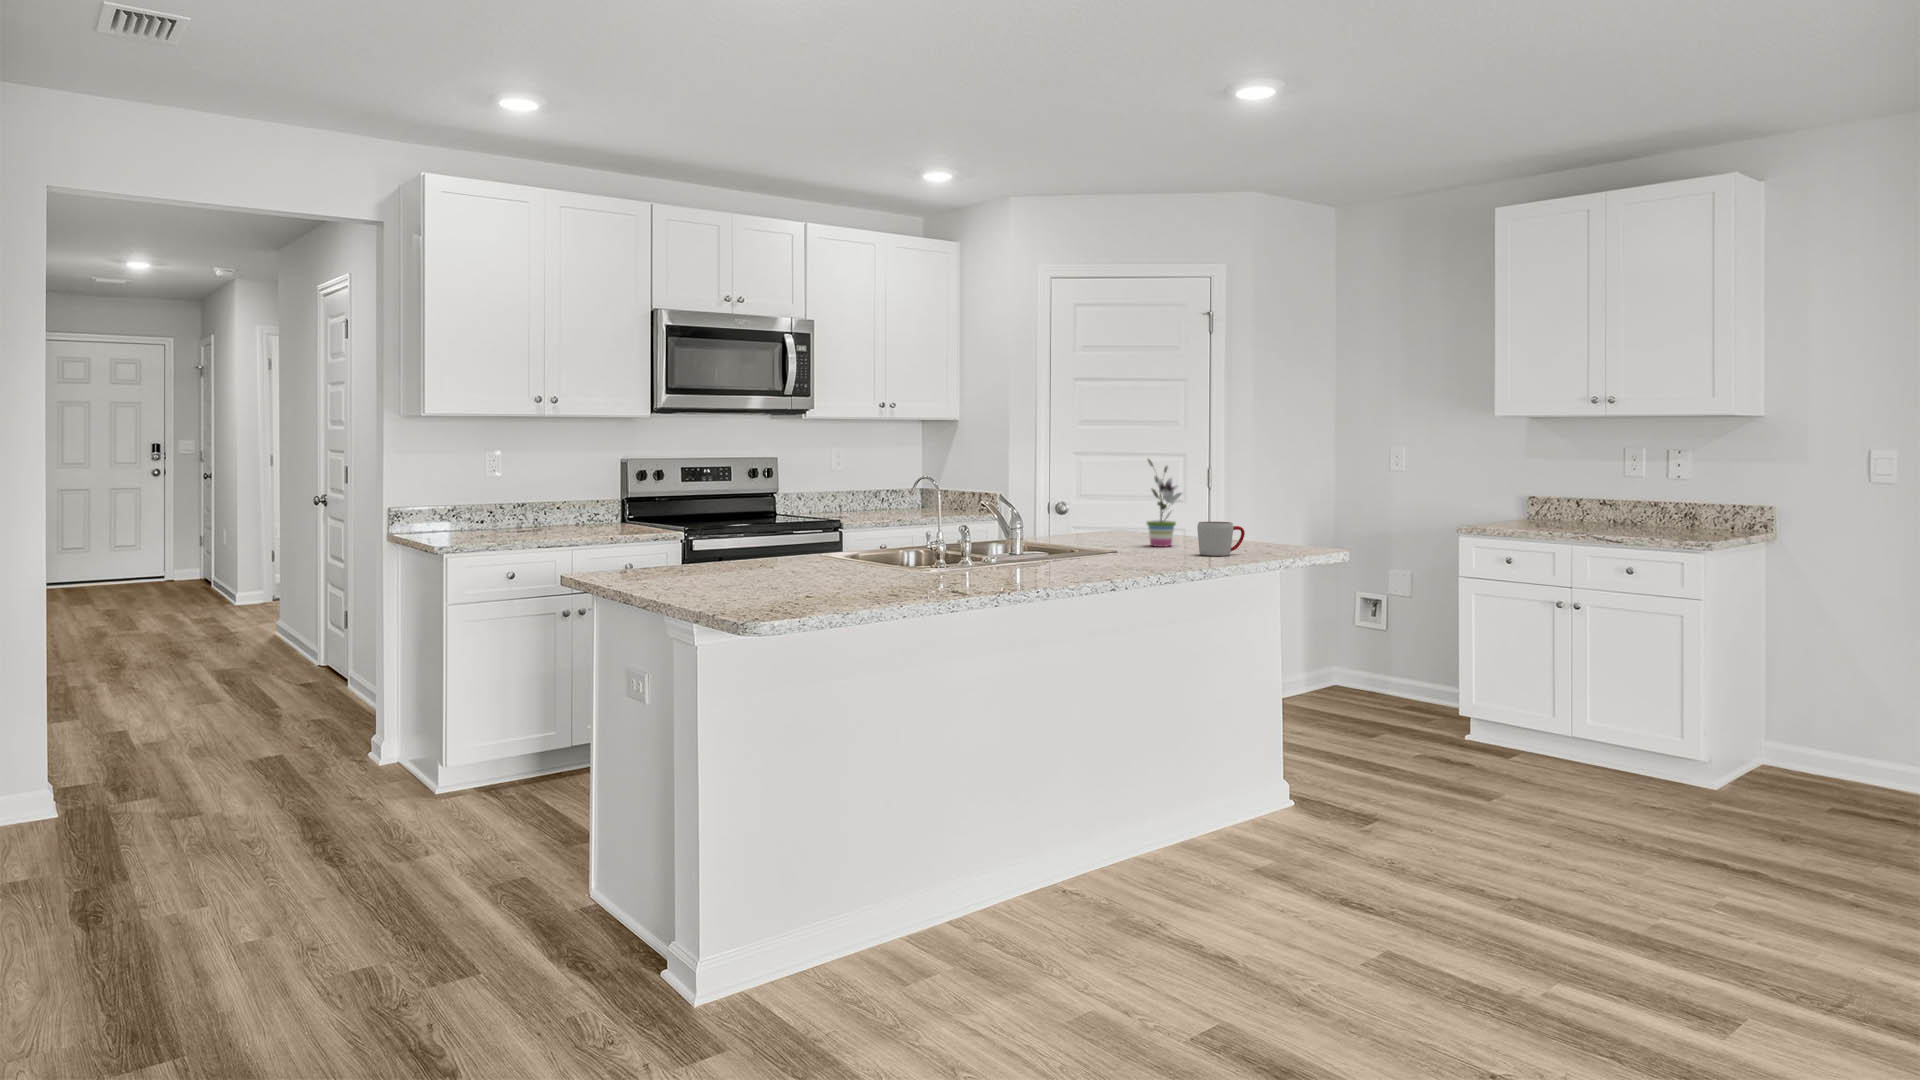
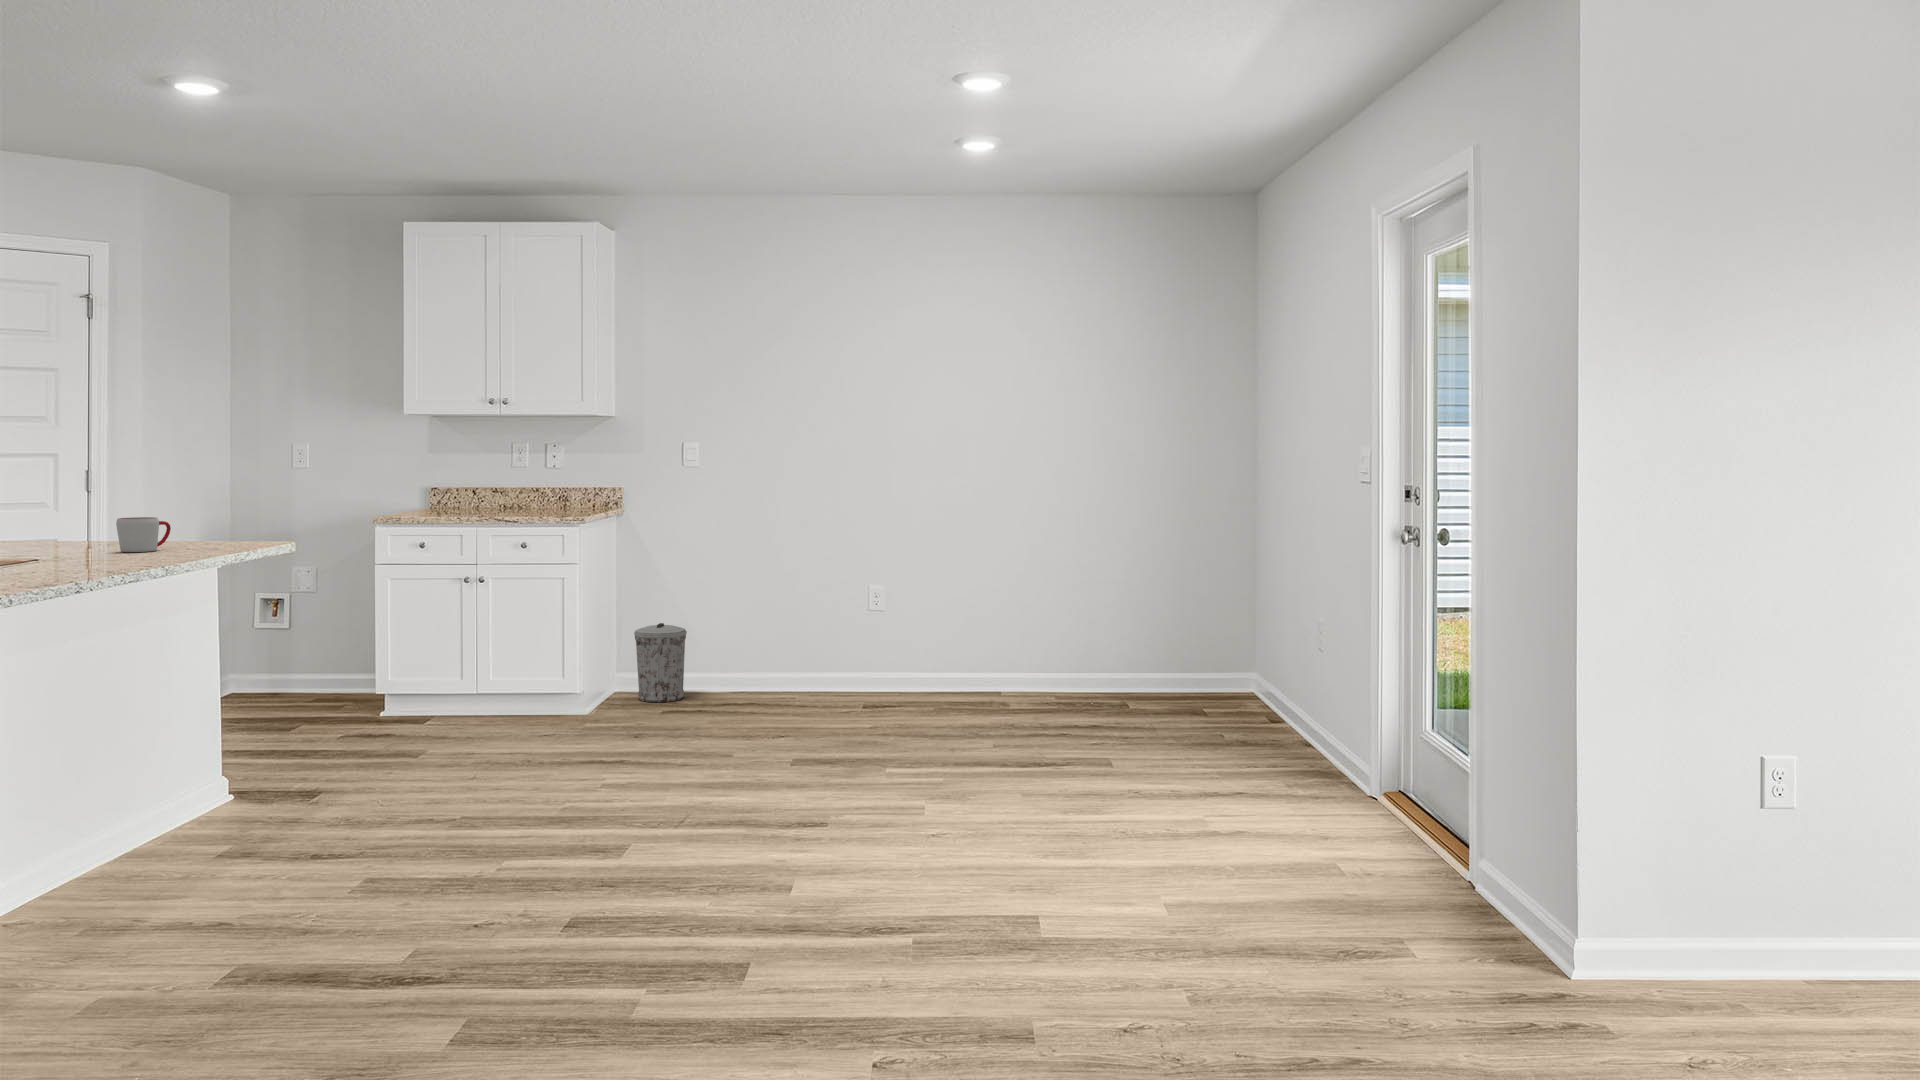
potted plant: present [1147,459,1182,547] -> none [35,453,83,548]
trash can: none [1786,683,1869,790] -> present [634,623,687,702]

